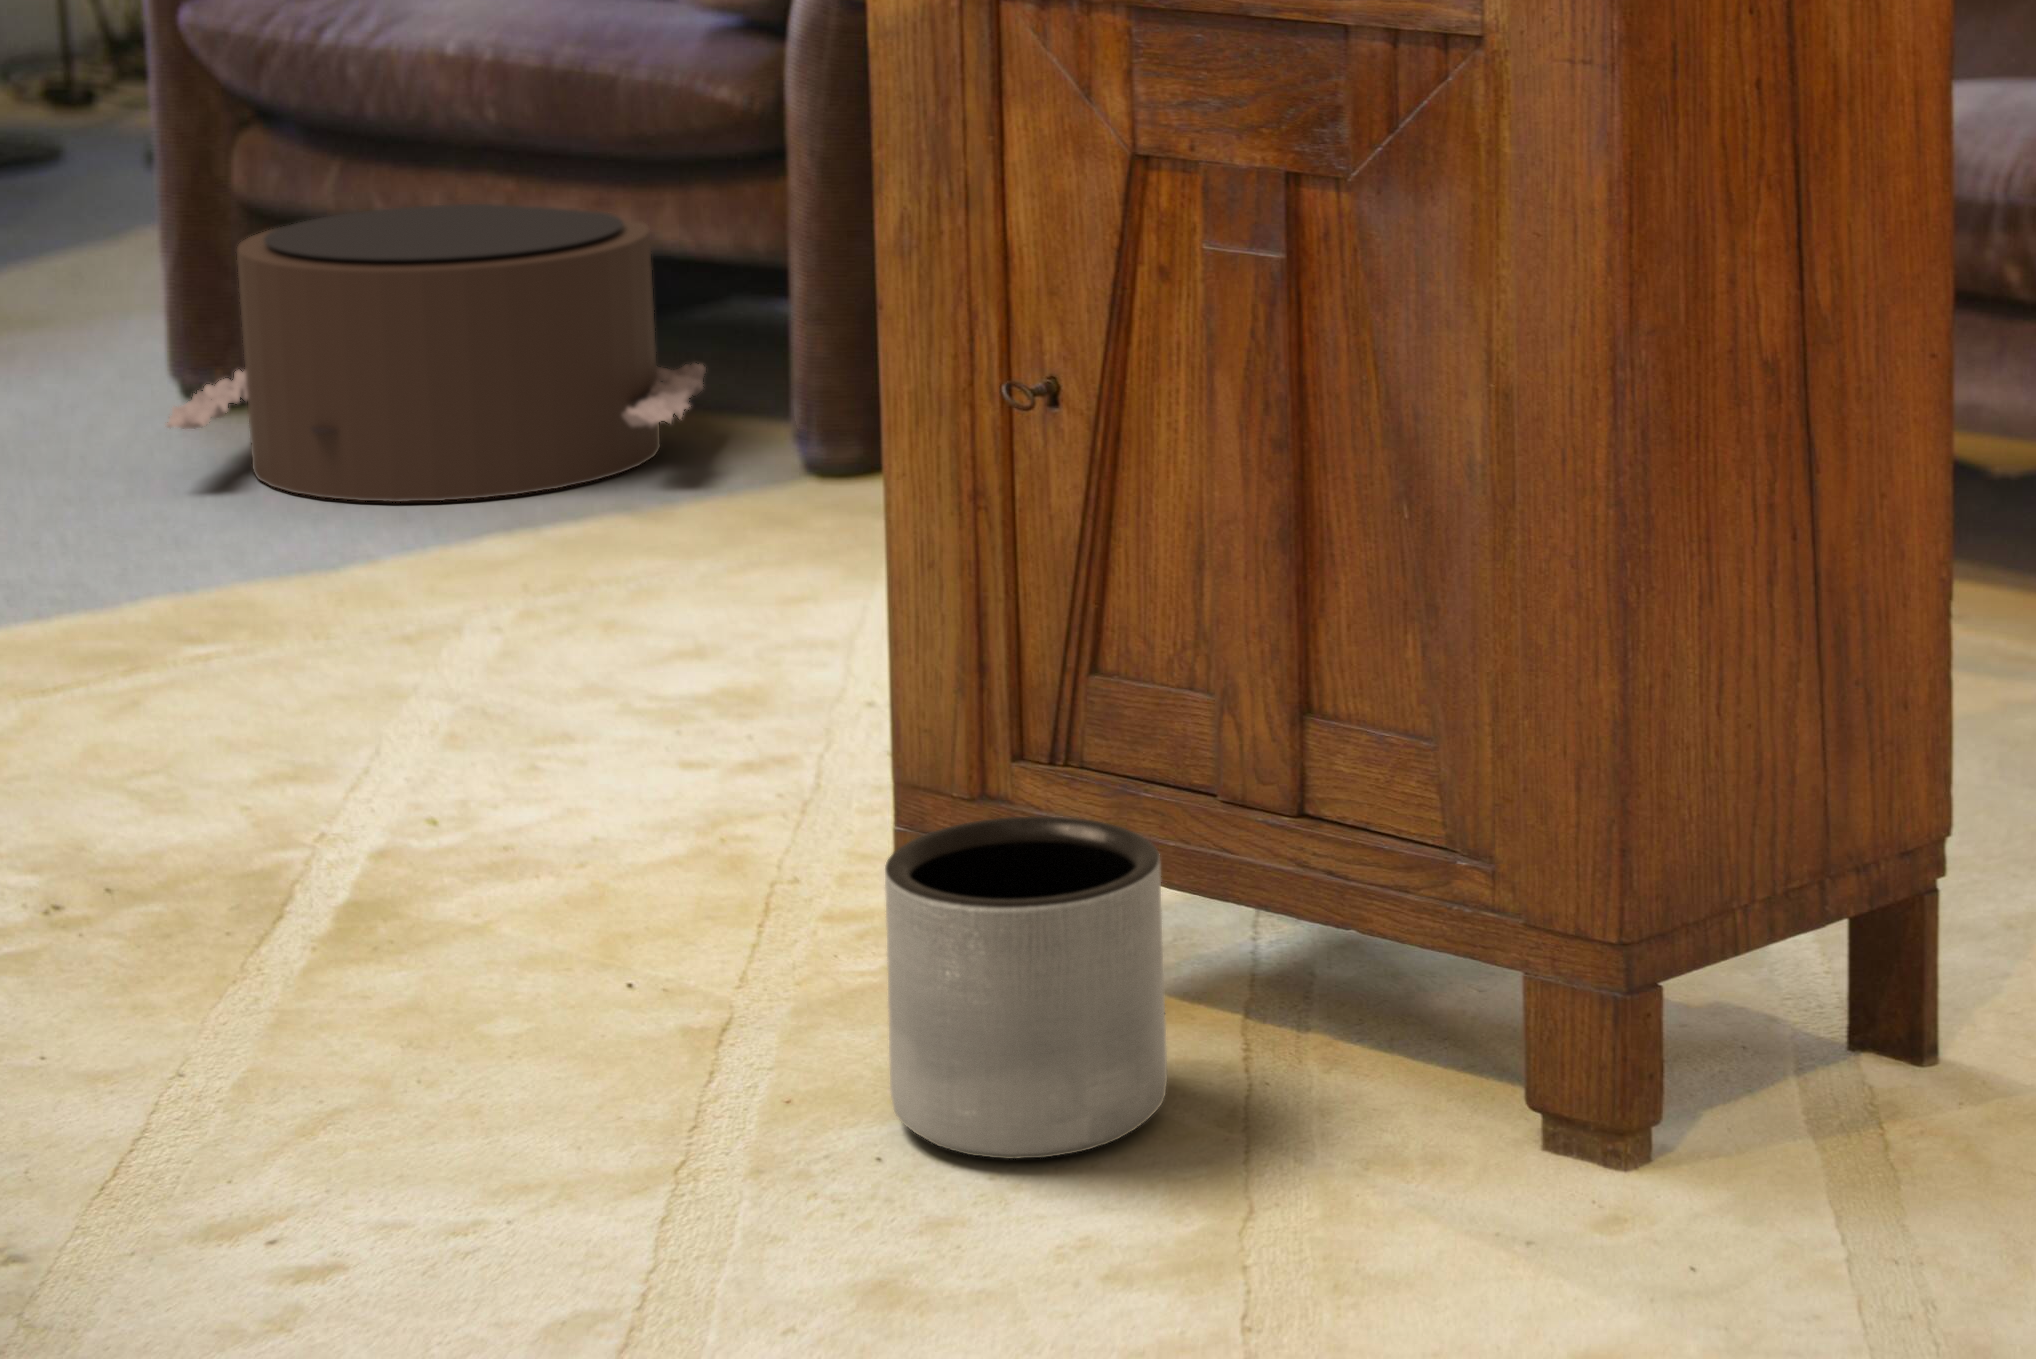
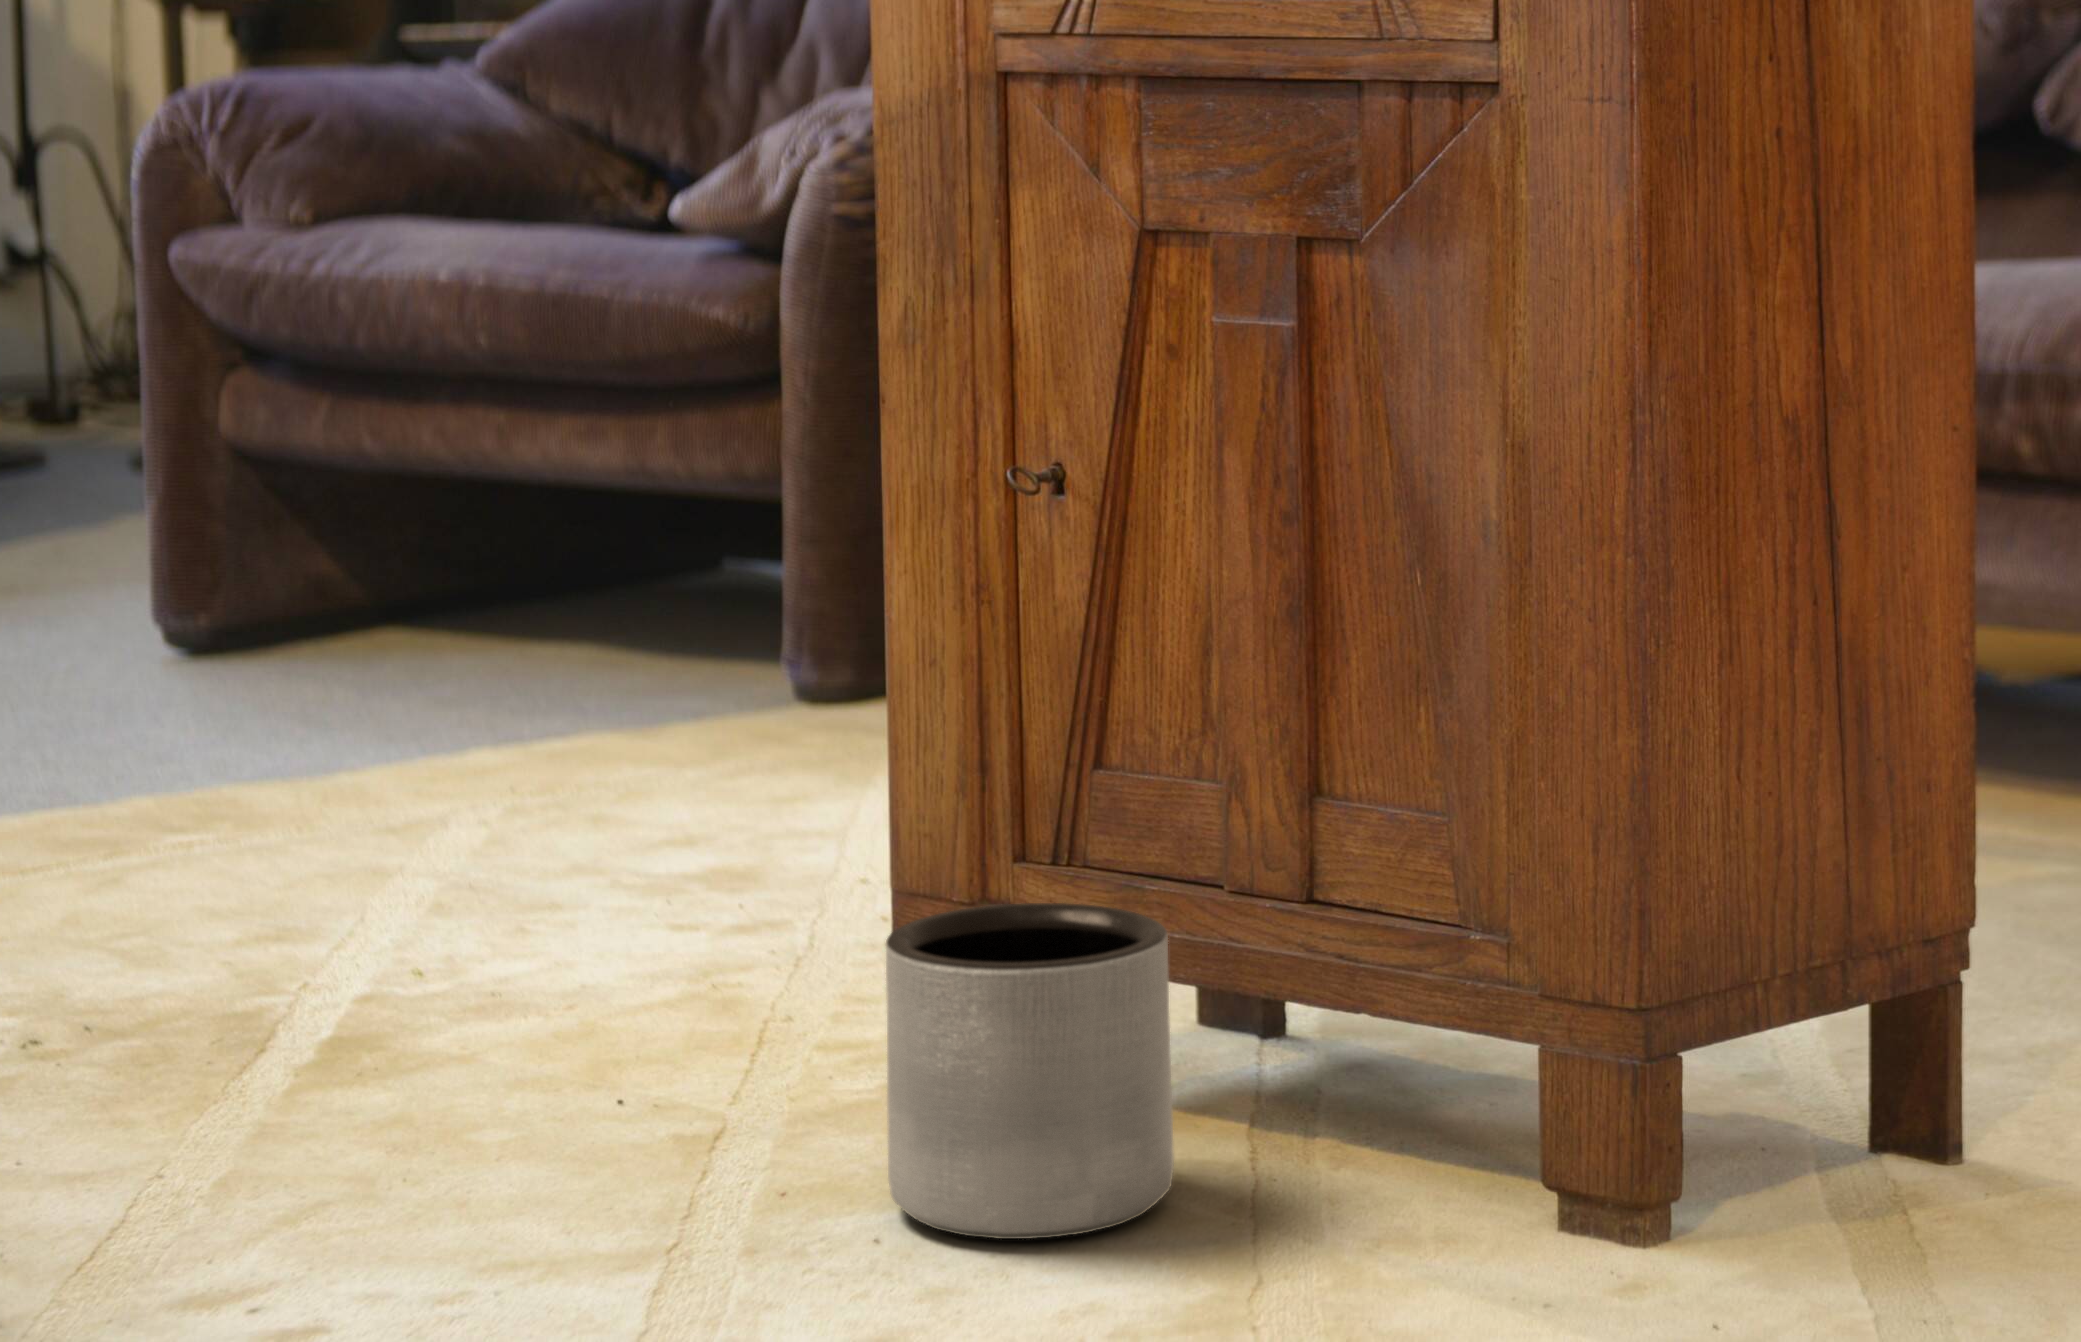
pouf: present [165,204,706,502] -> none [142,444,695,726]

